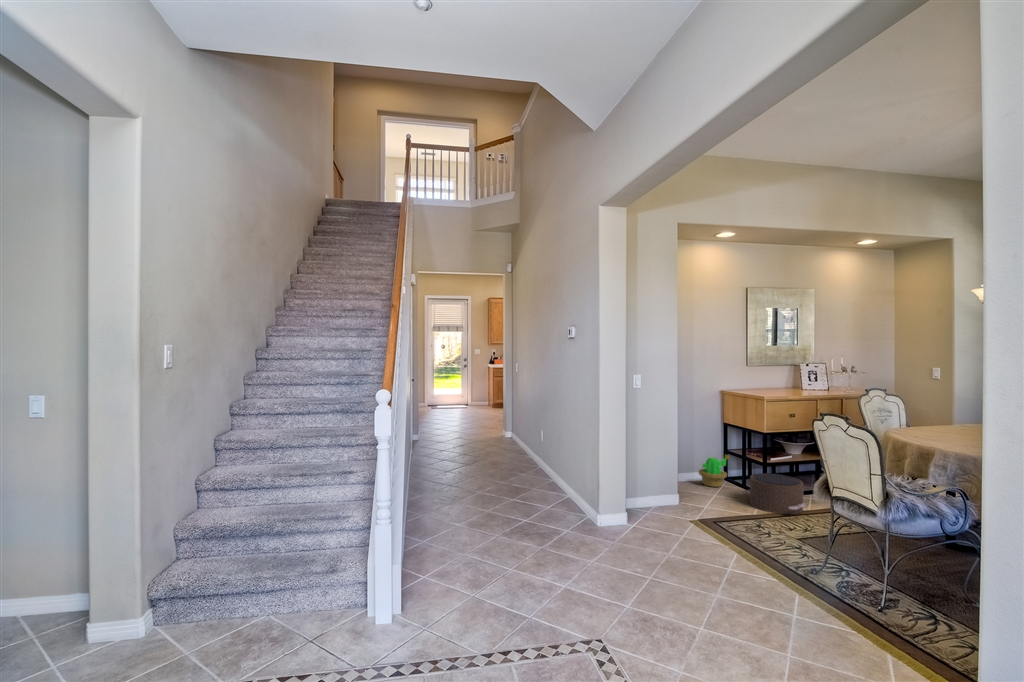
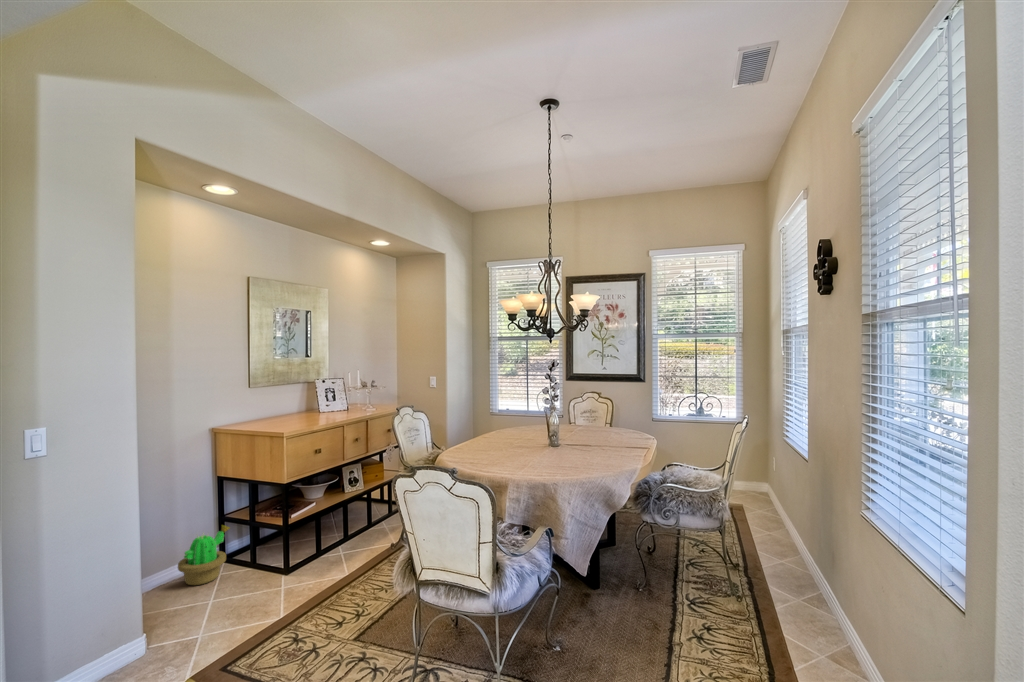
pouf: present [740,473,808,514] -> none [250,535,349,602]

